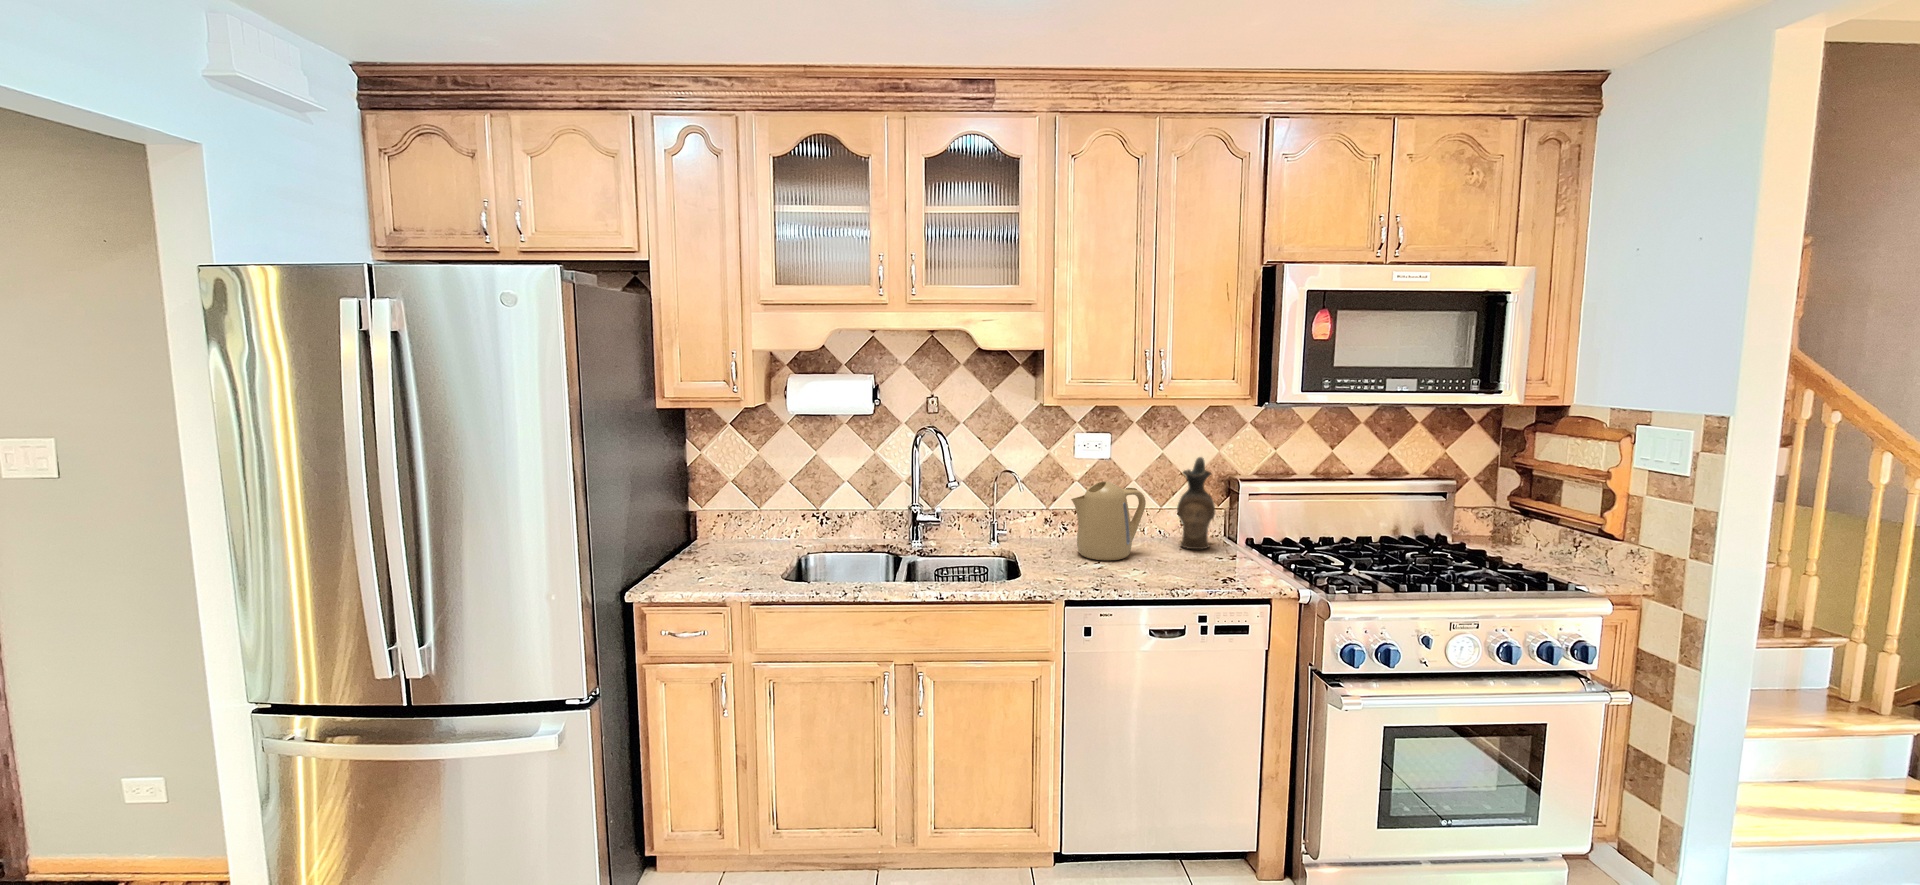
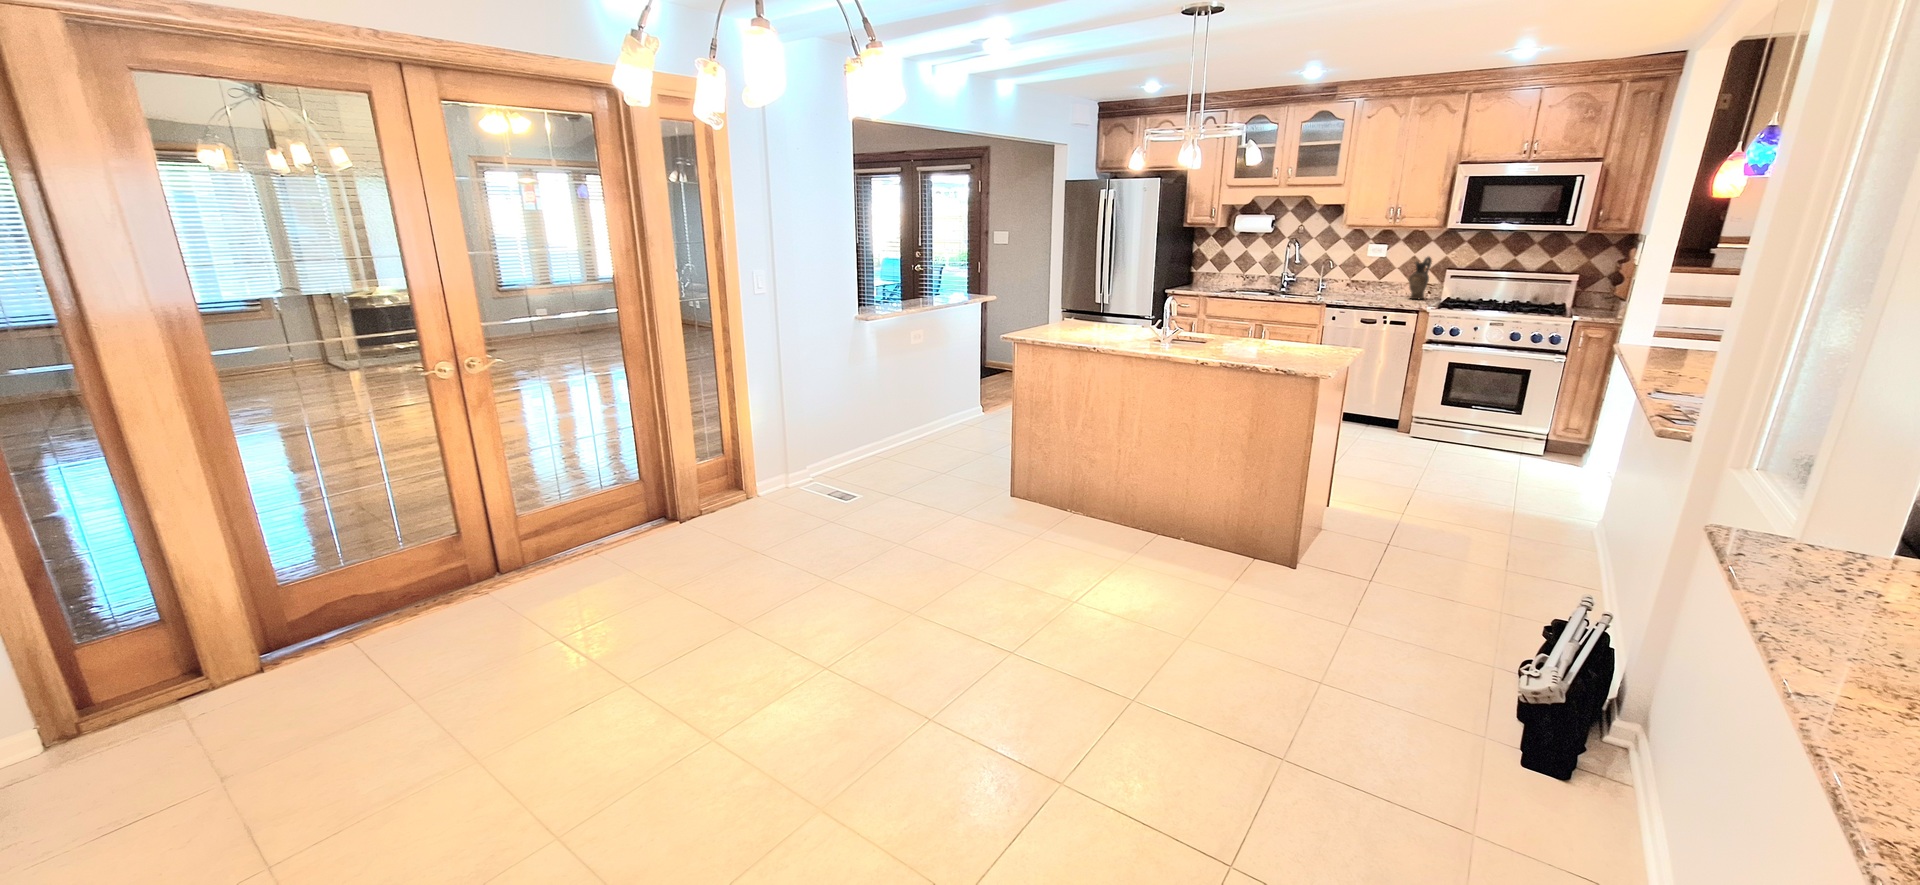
kettle: present [1071,482,1146,560] -> none [1352,264,1389,298]

